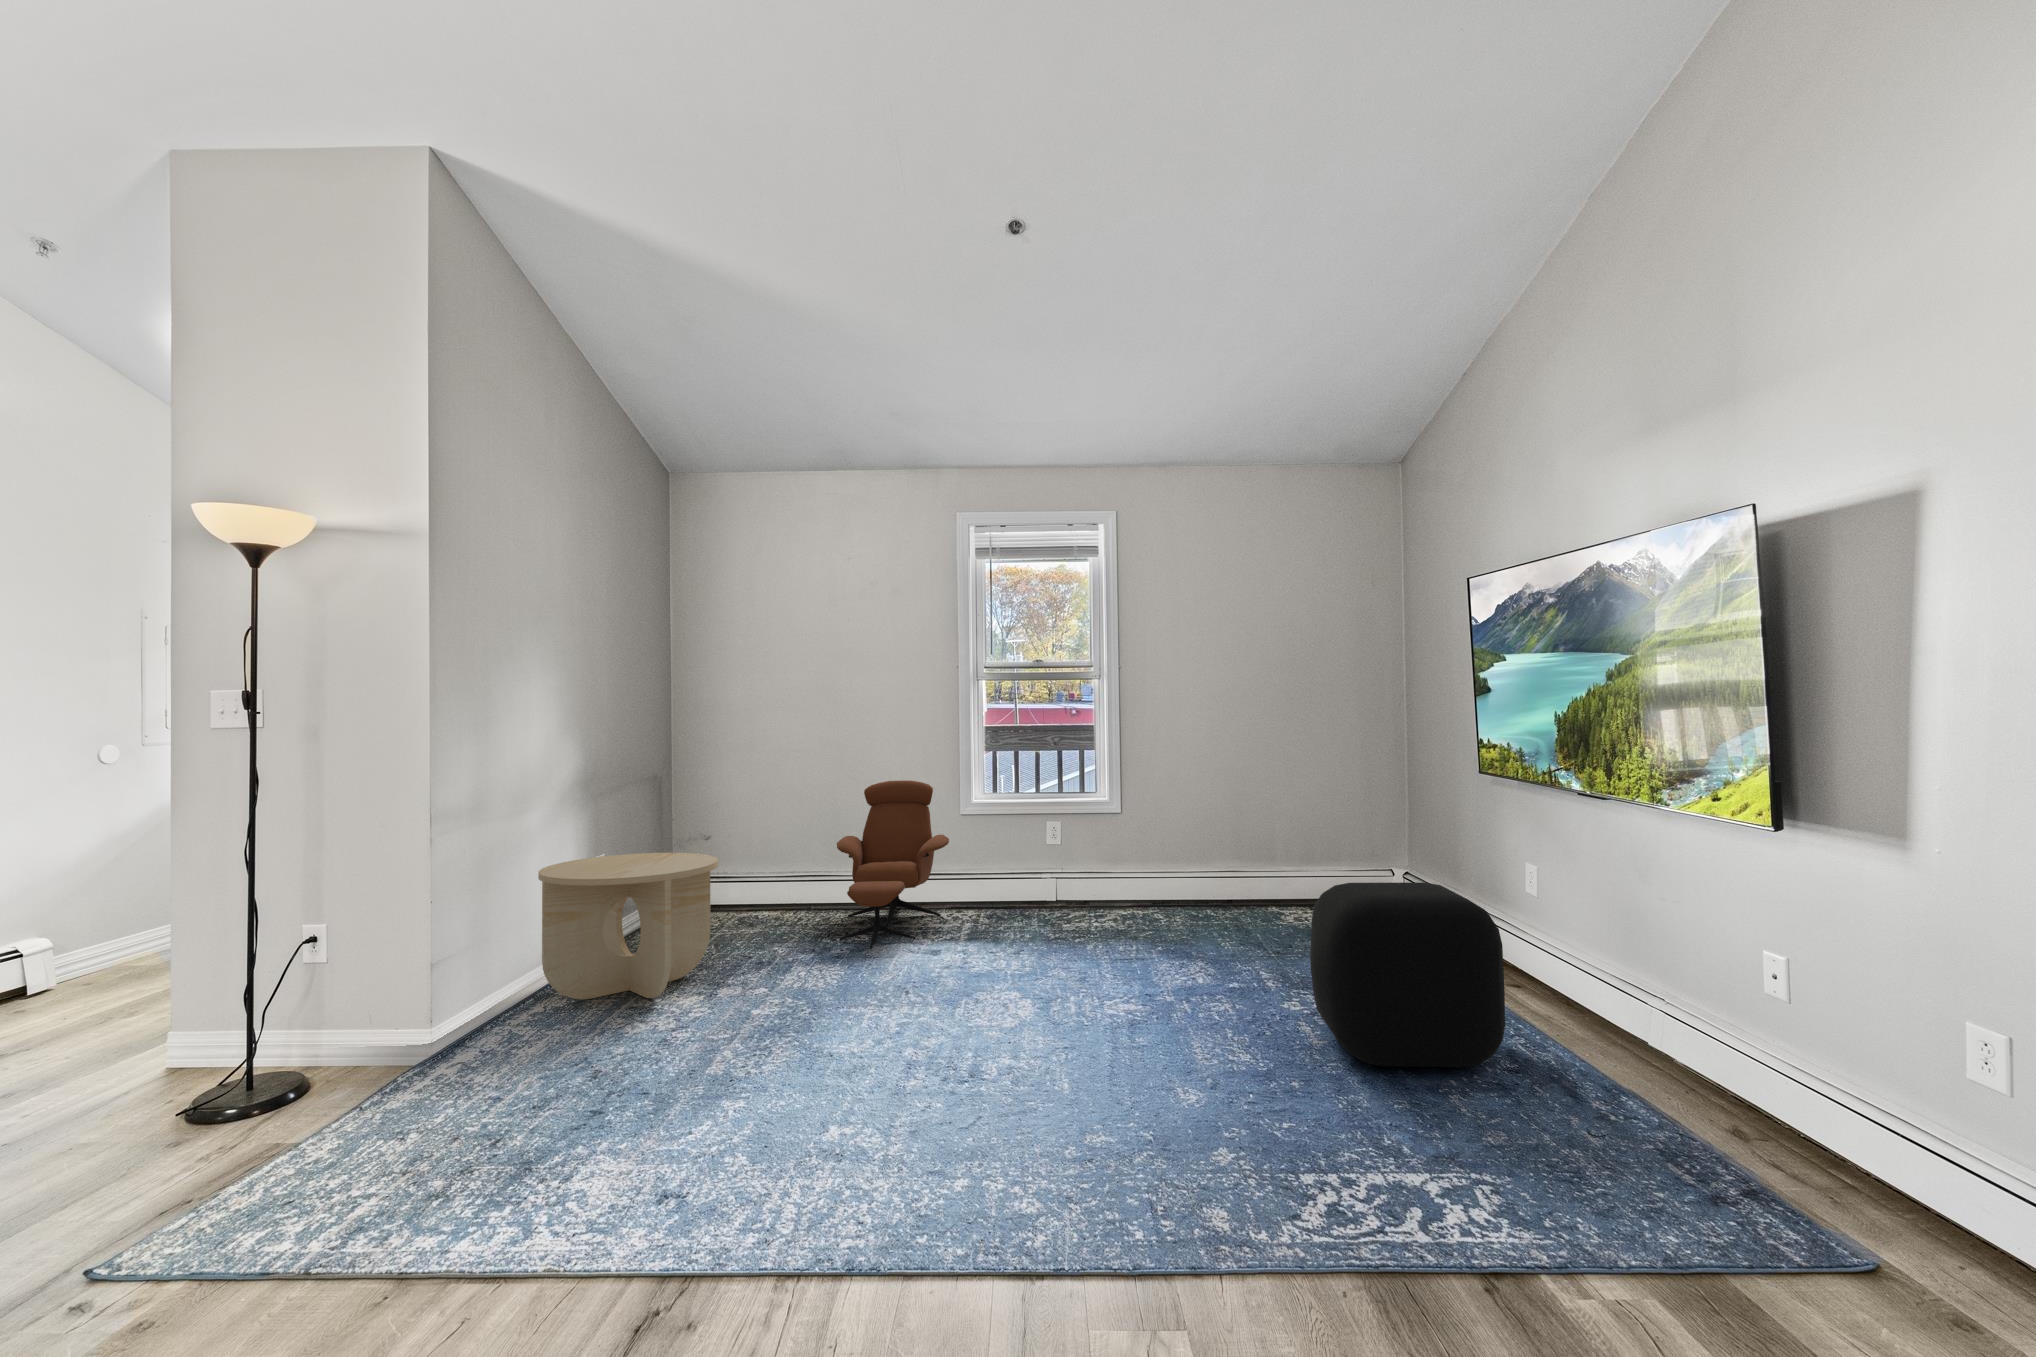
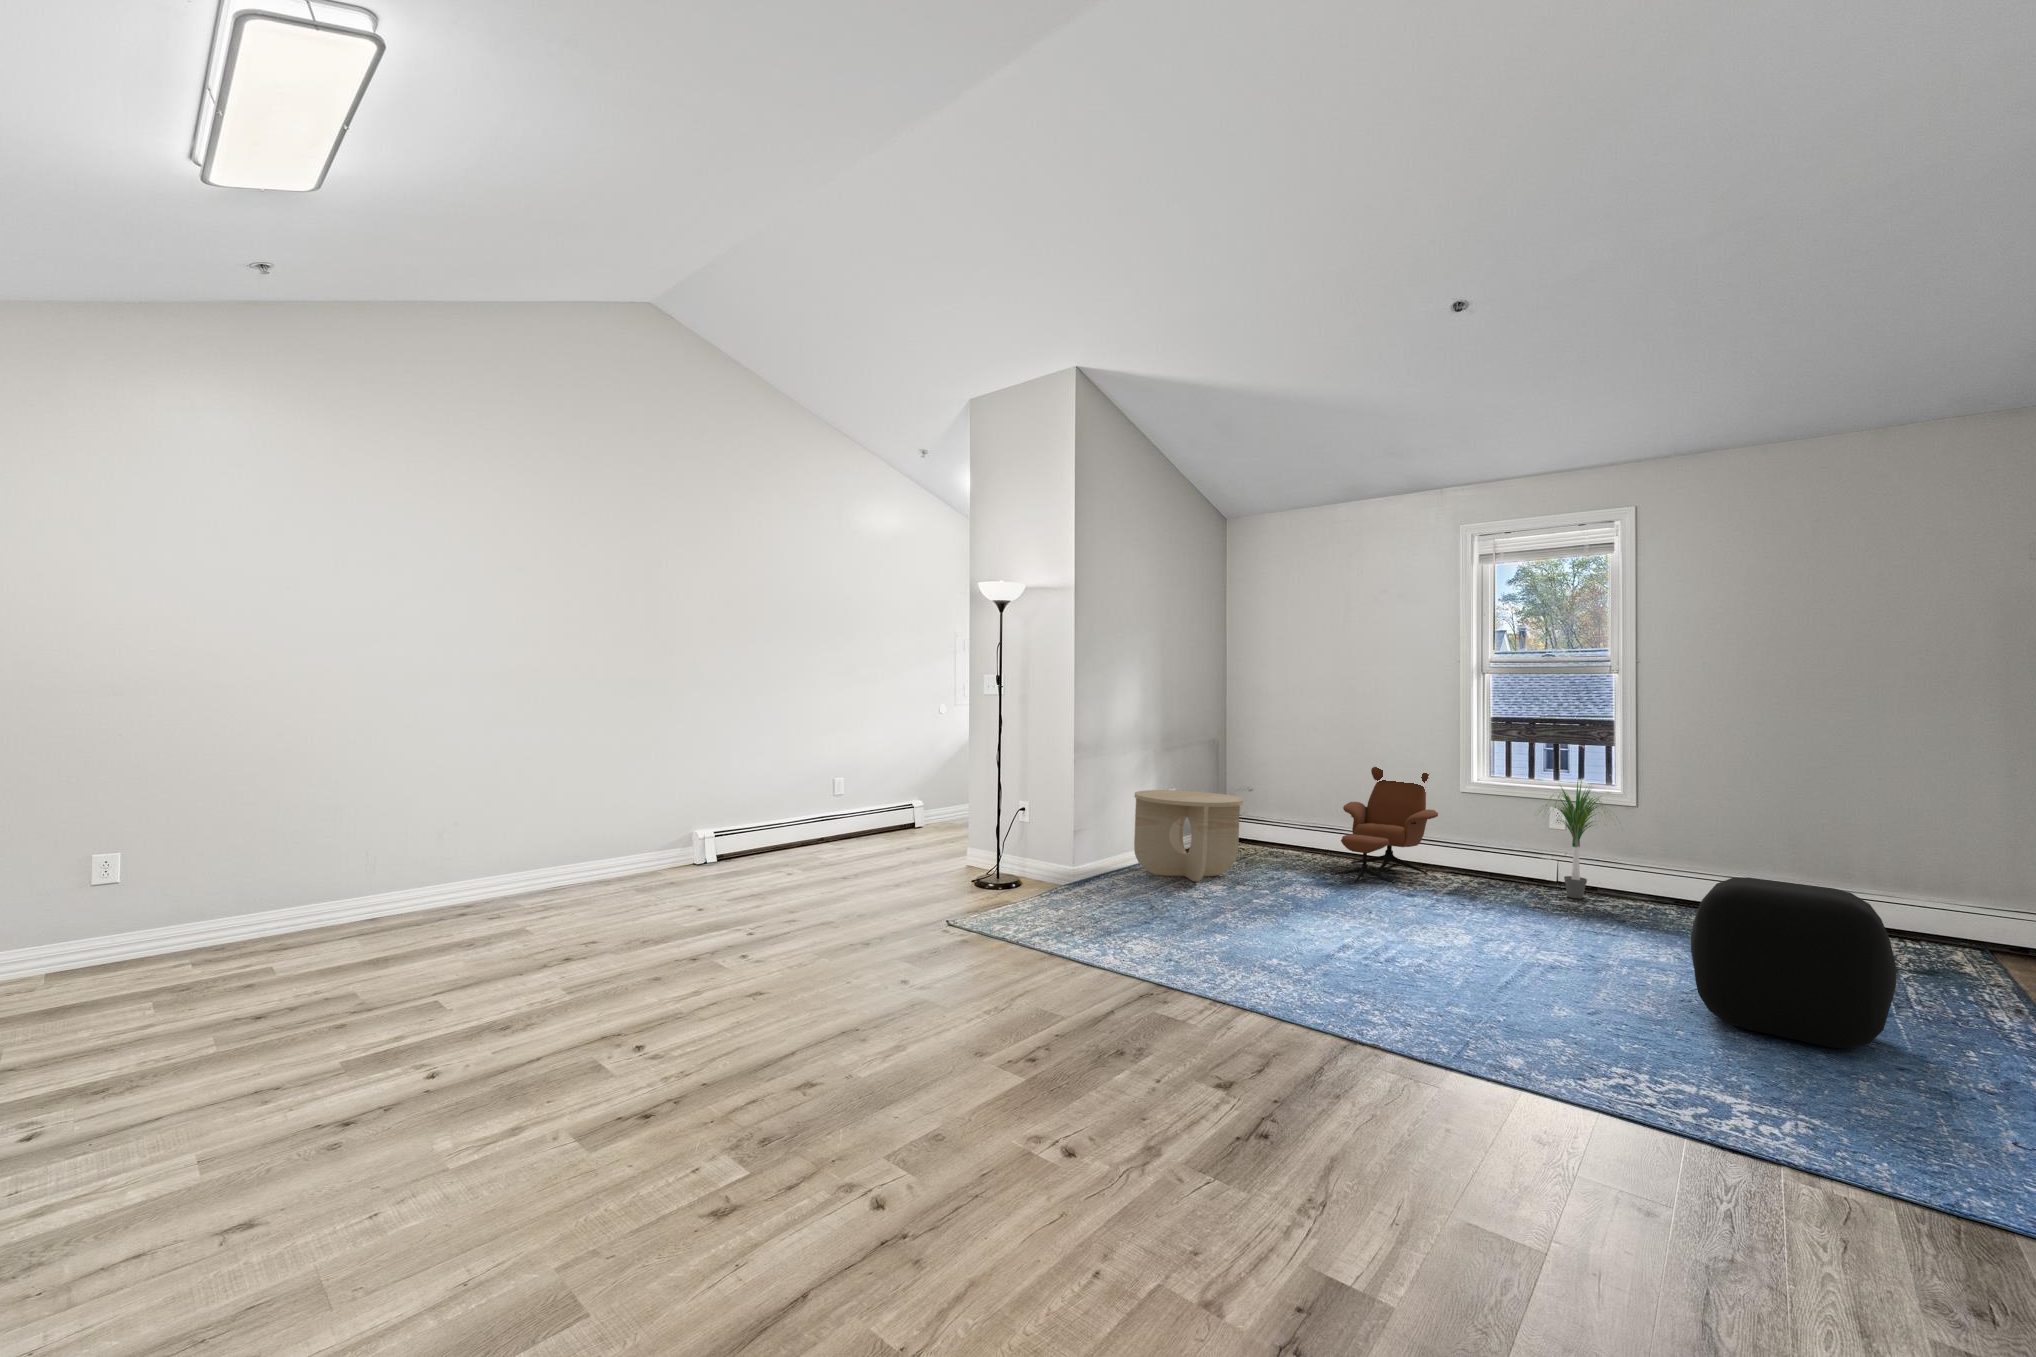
potted plant: none [1050,776,1141,917] -> present [1539,781,1605,899]

